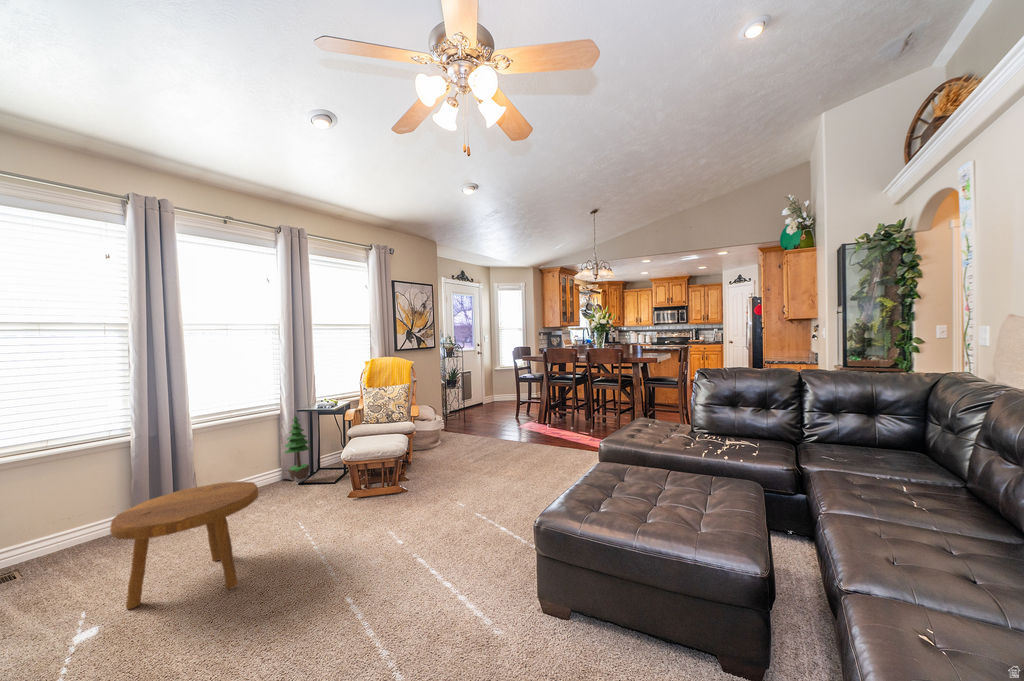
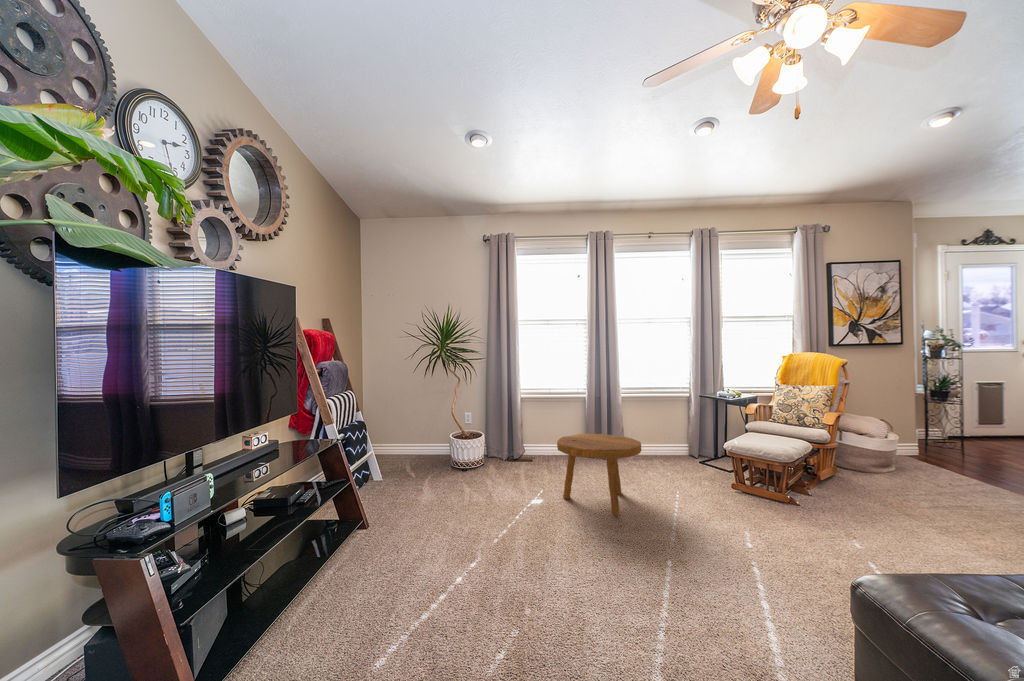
potted tree: present [284,415,311,483] -> none [687,400,712,464]

